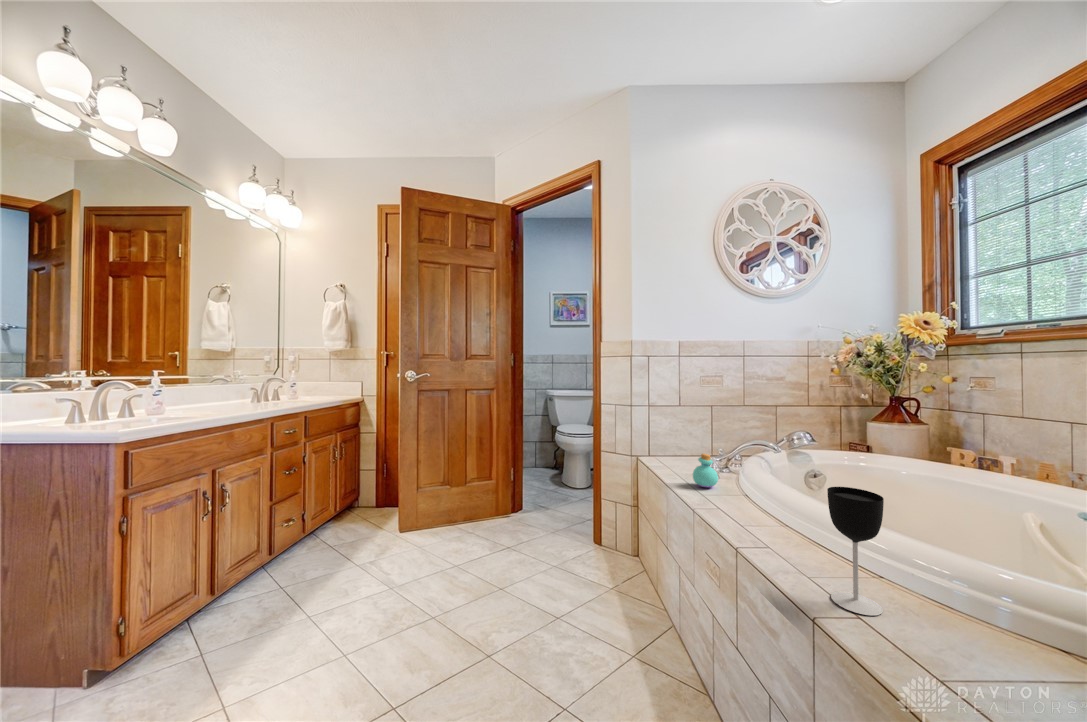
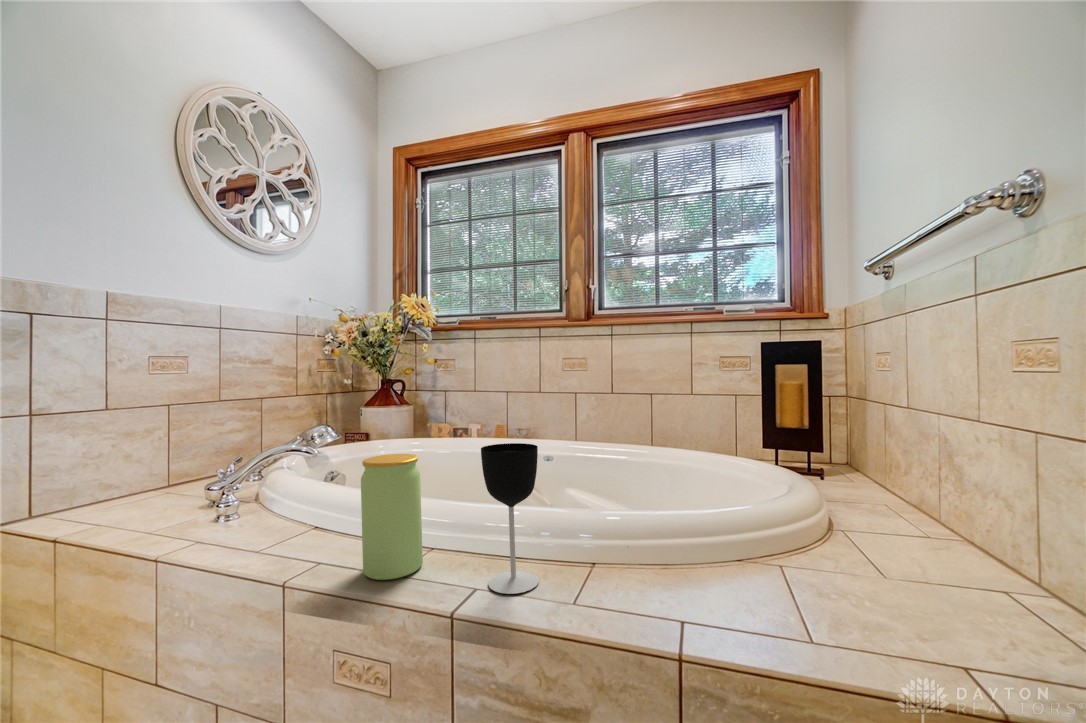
perfume bottle: present [693,454,718,487] -> none [171,478,224,538]
jar: none [760,470,806,559] -> present [361,454,423,580]

